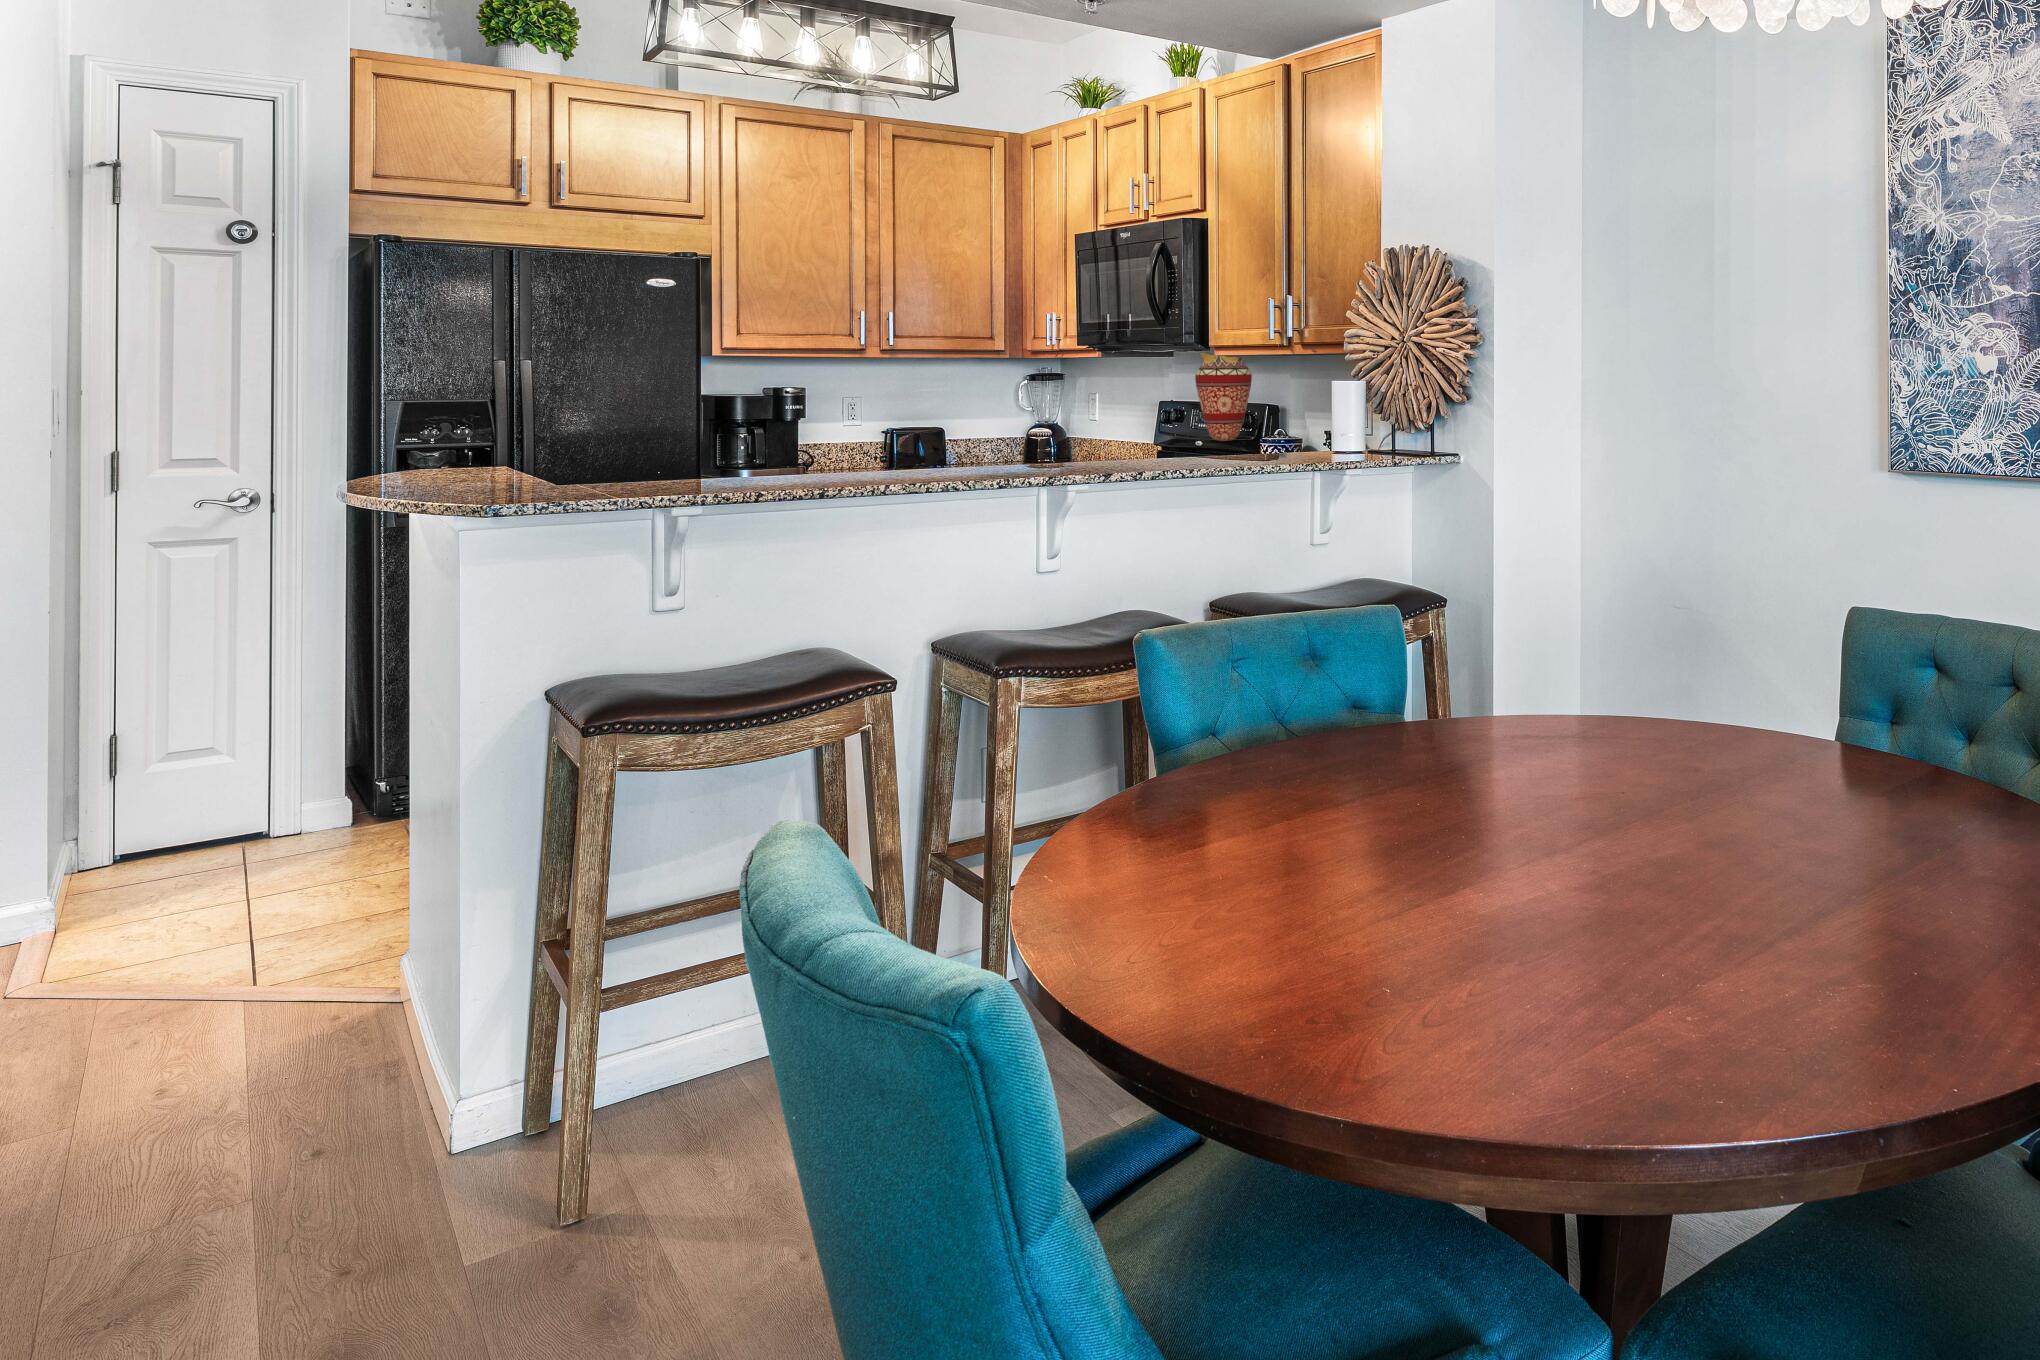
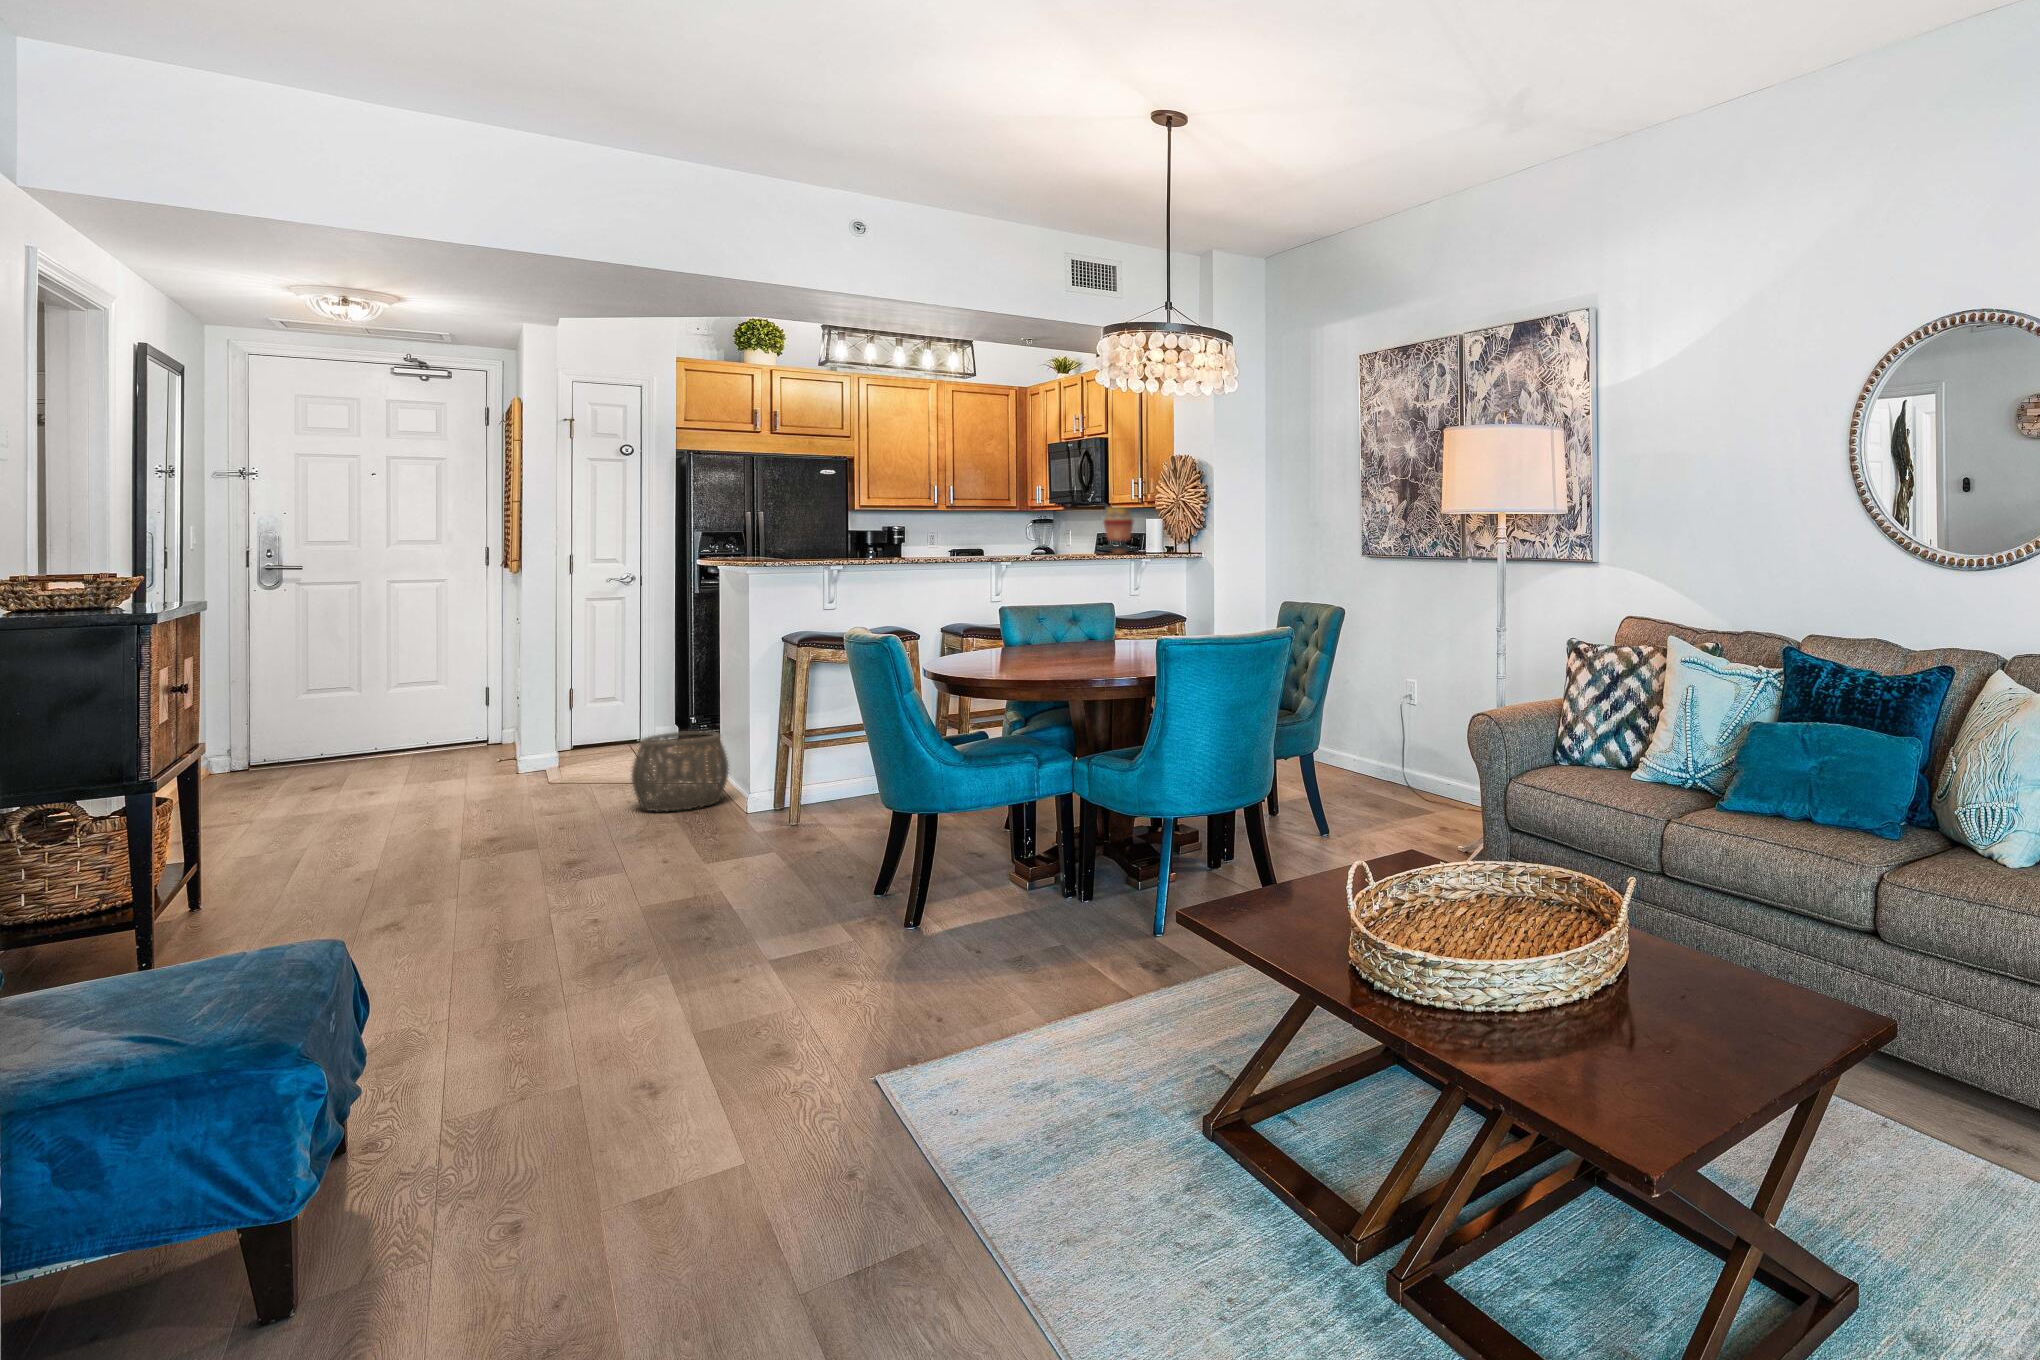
woven basket: none [120,926,401,1185] -> present [631,731,729,812]

